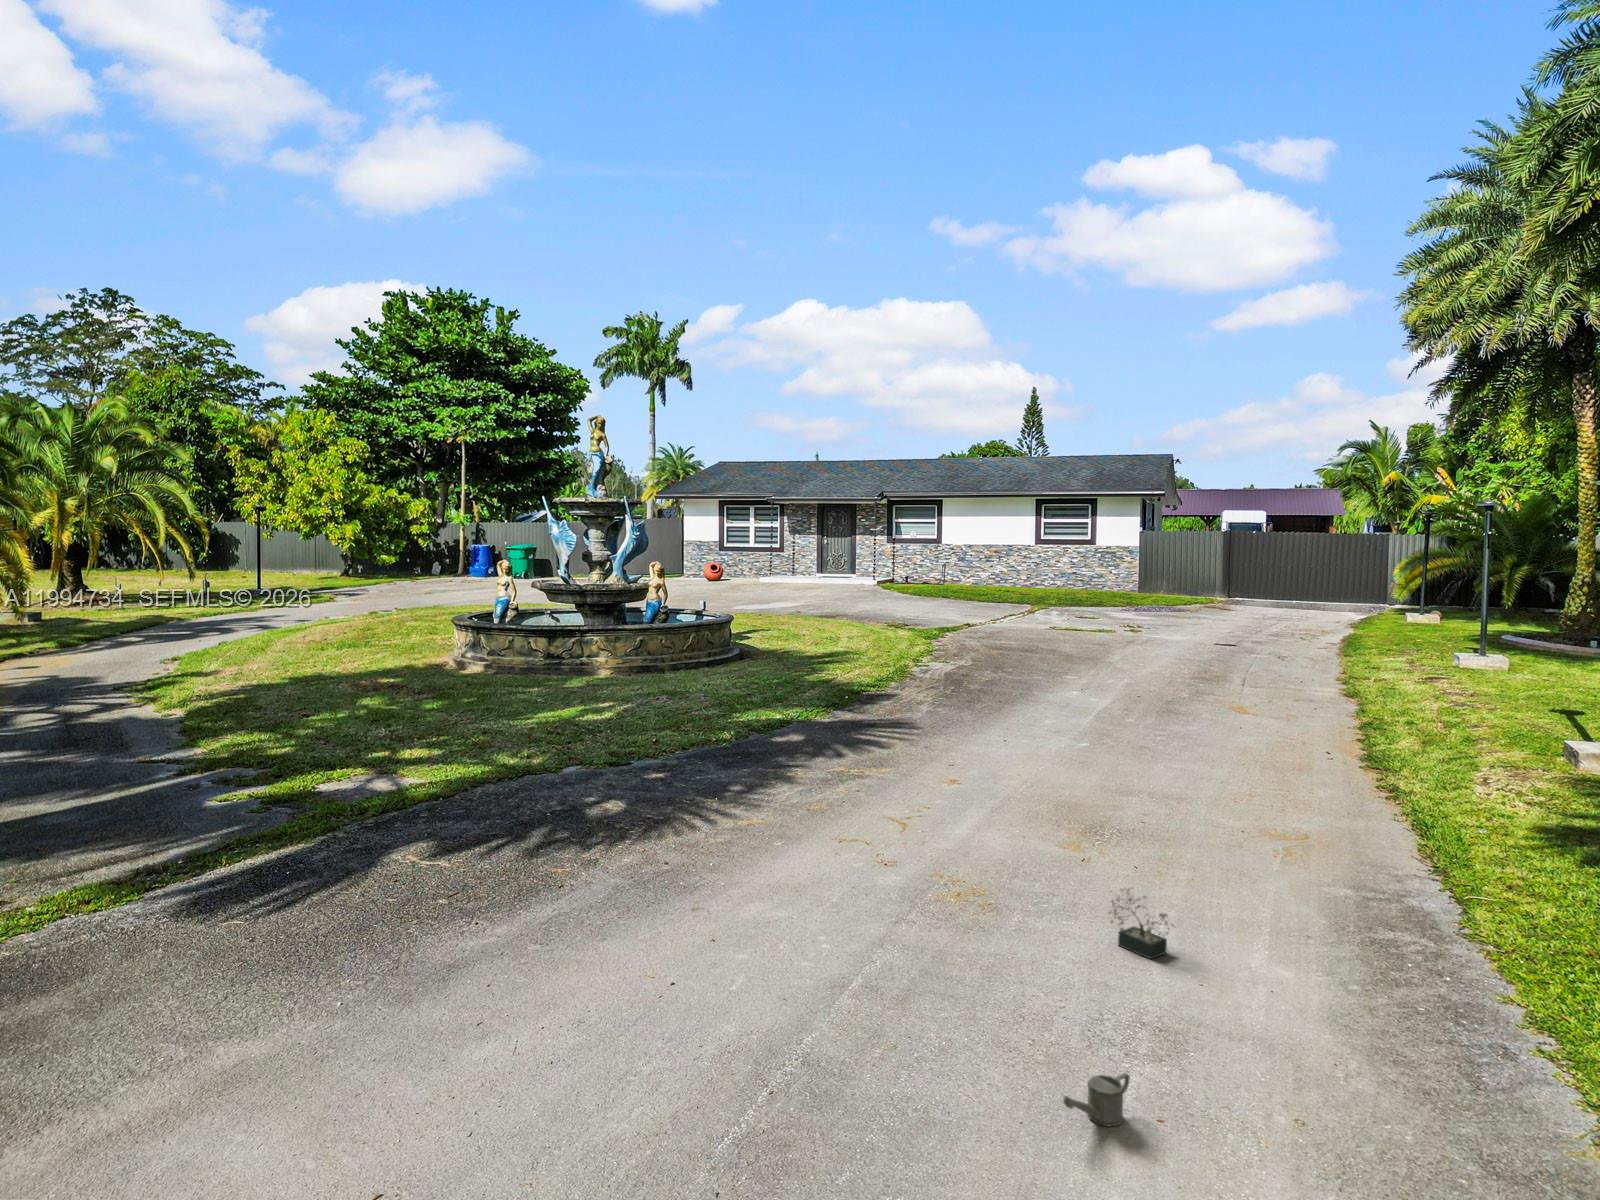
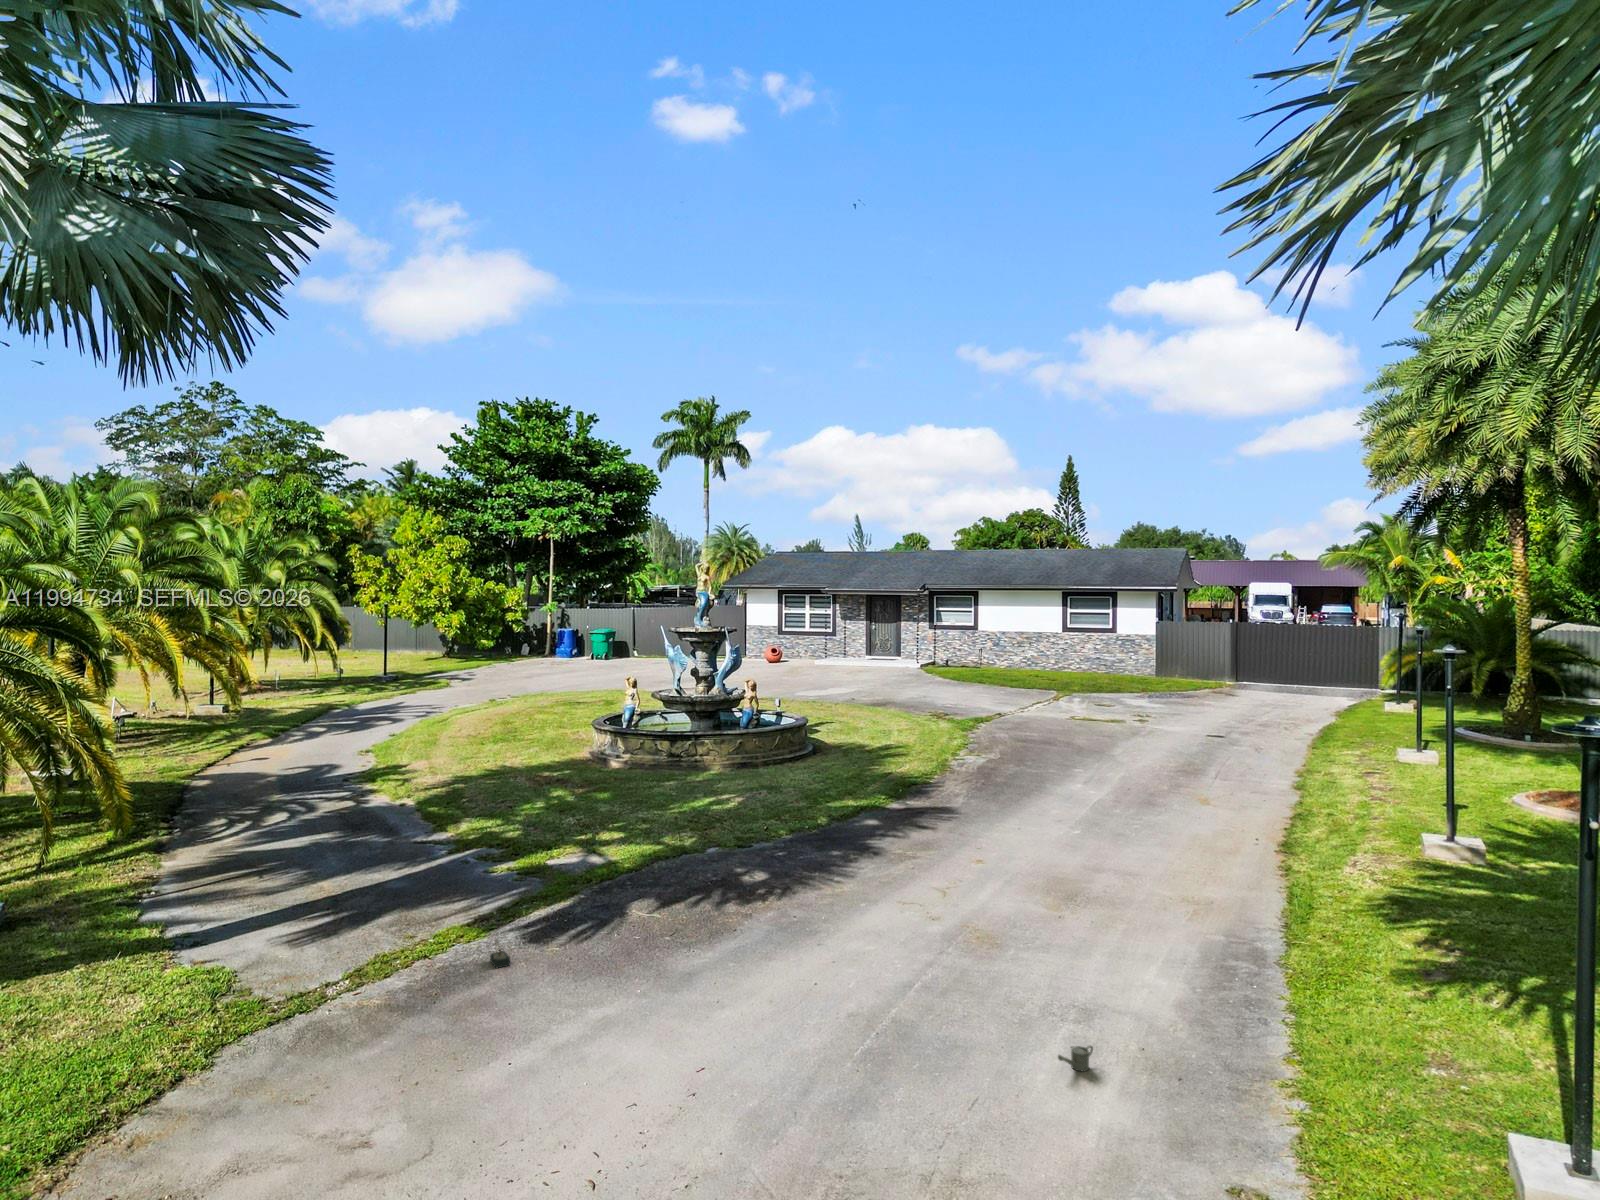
decorative plant: present [1108,888,1174,959] -> present [485,929,512,968]

